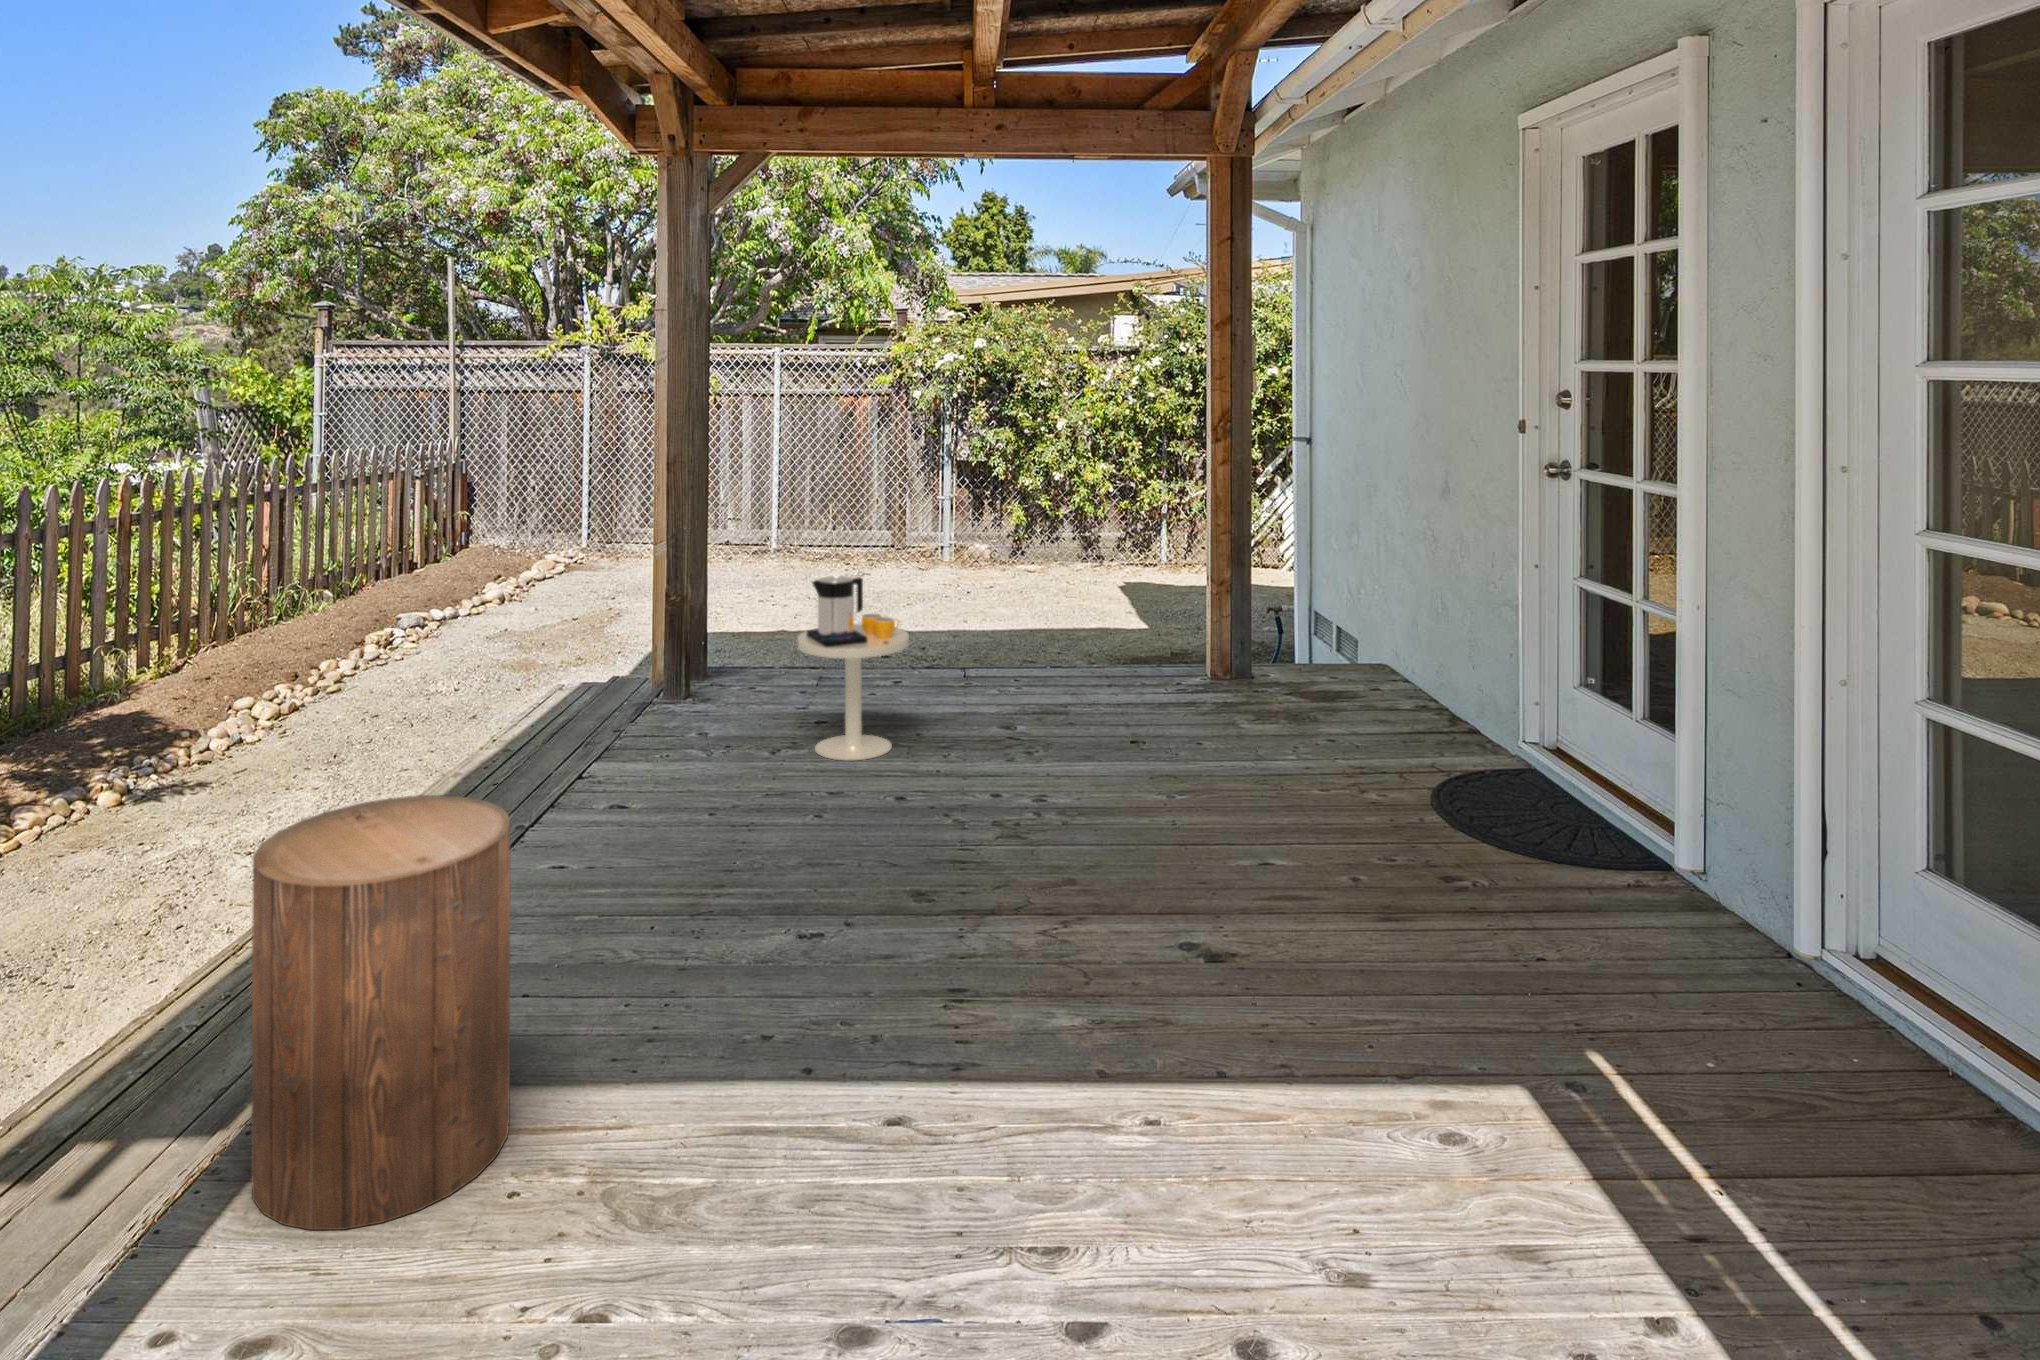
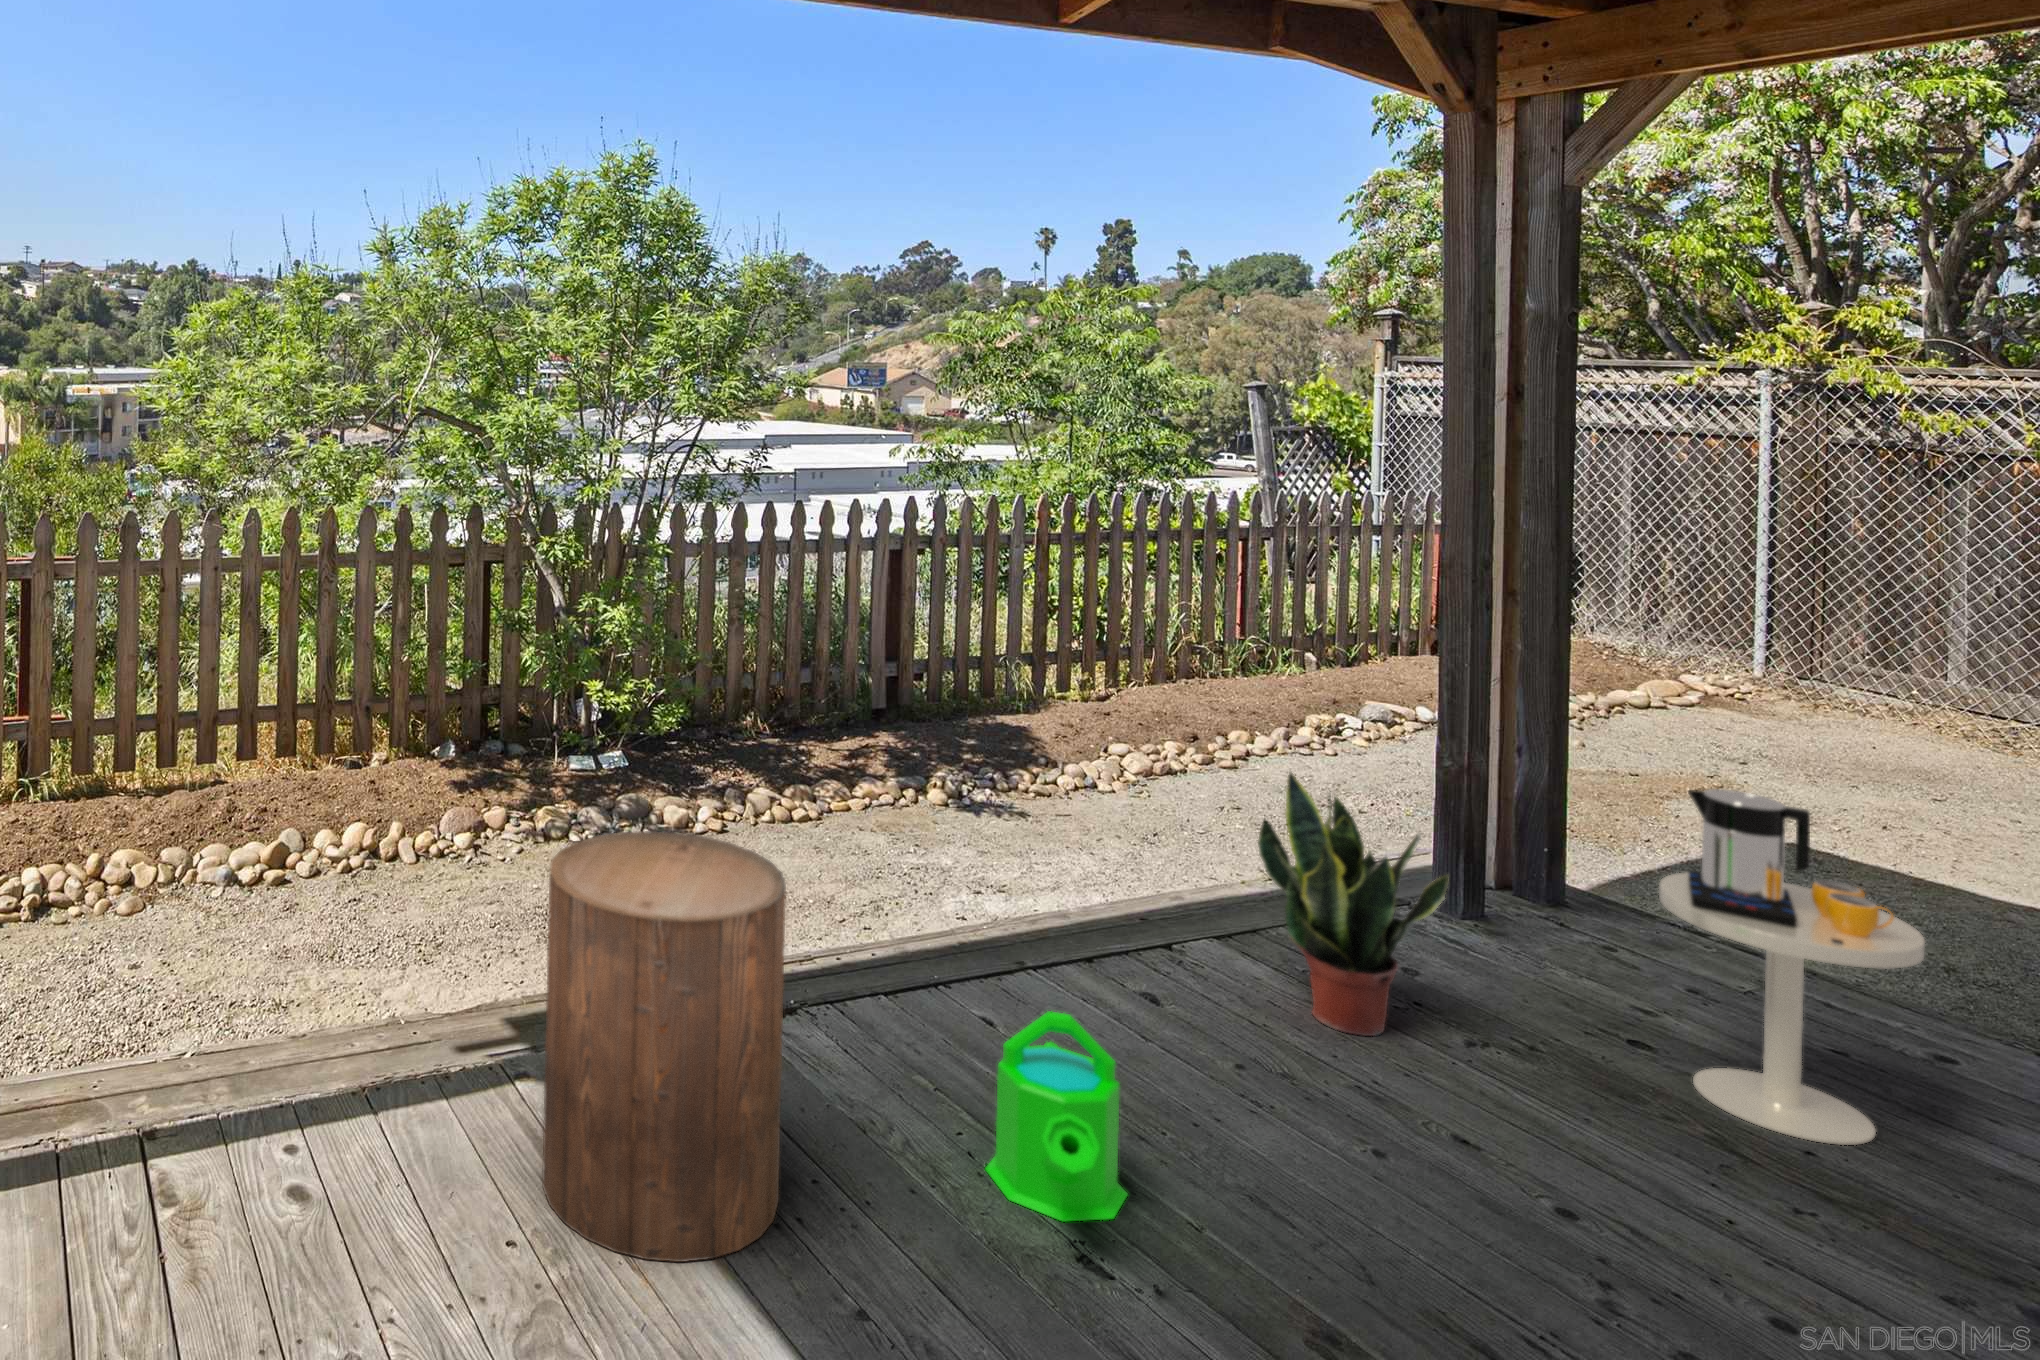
potted plant: none [596,631,711,805] -> present [1258,772,1448,1036]
watering can: none [579,831,704,991] -> present [986,1011,1127,1221]

